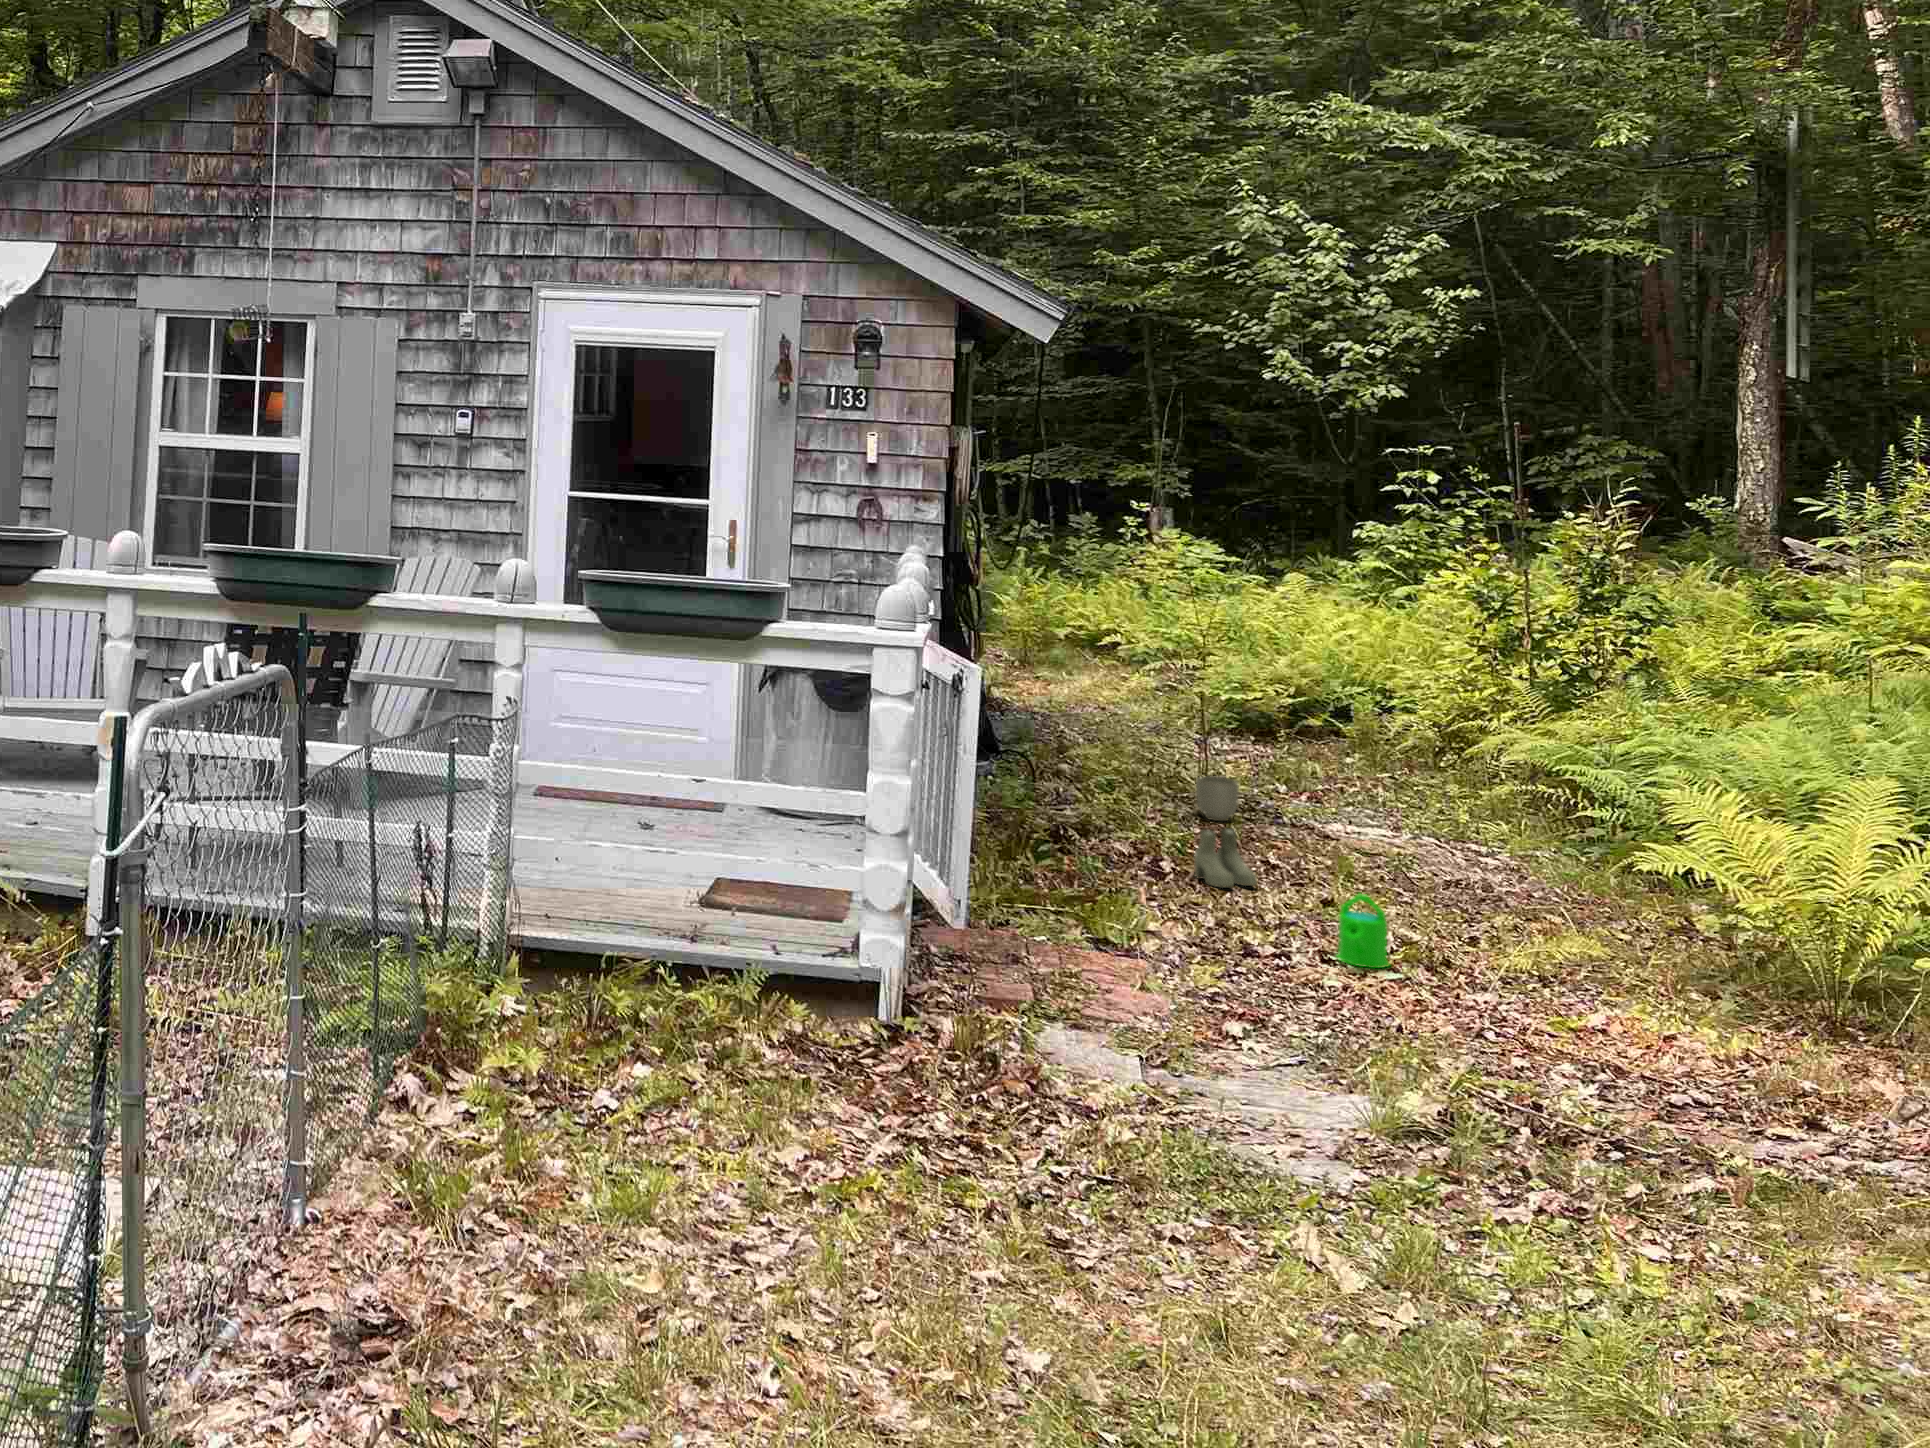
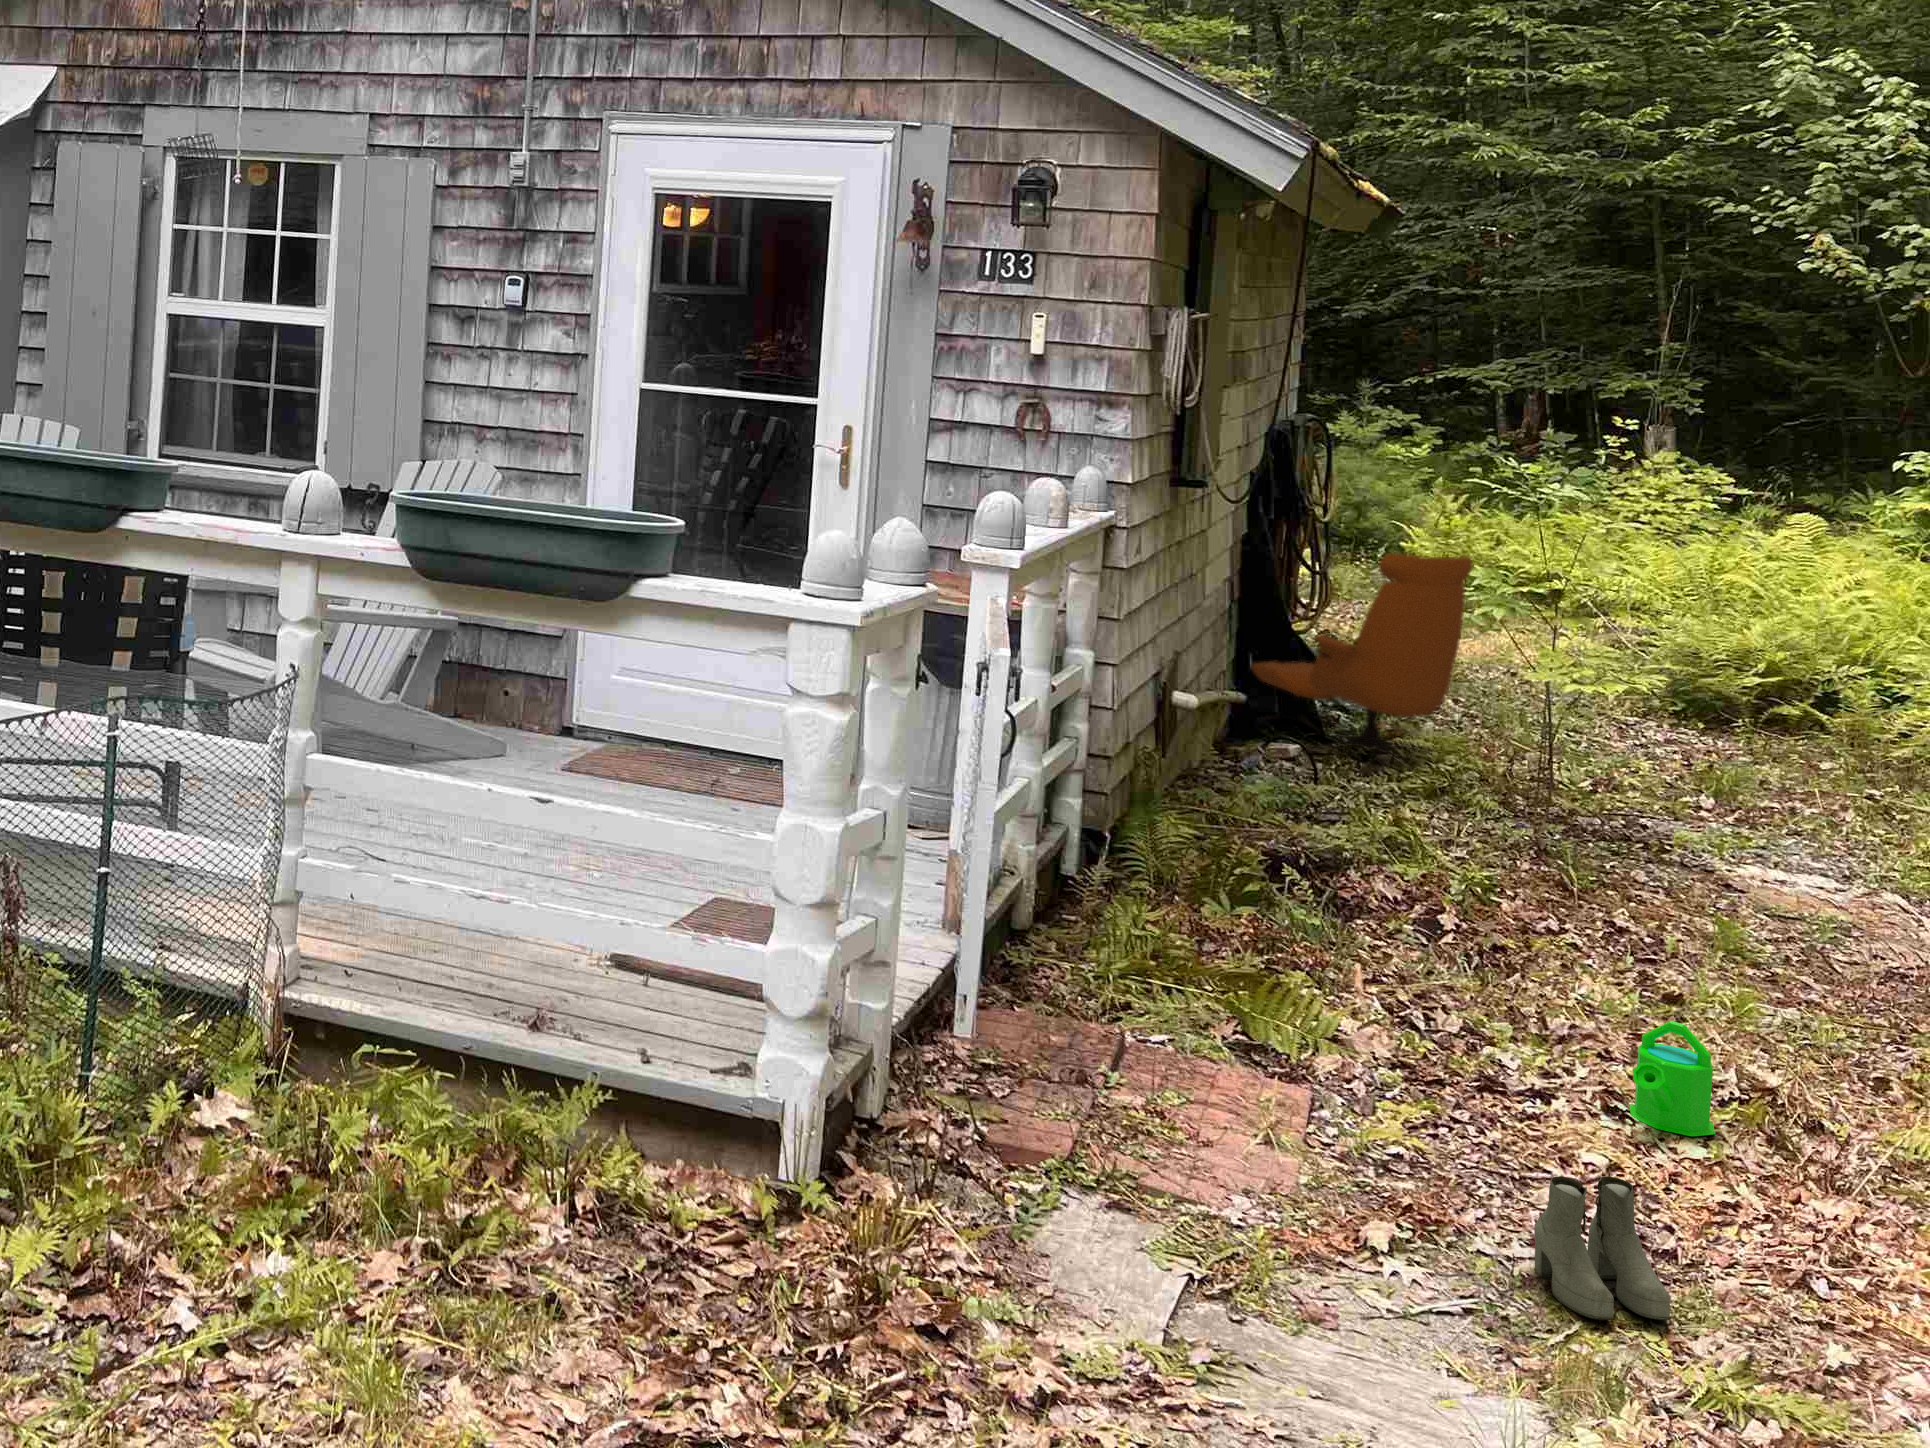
lounge chair: none [959,598,1126,763] -> present [1252,553,1473,772]
planter: present [1196,776,1239,821] -> none [1530,808,1594,872]
boots: present [1194,828,1257,888] -> present [1534,1176,1670,1320]

